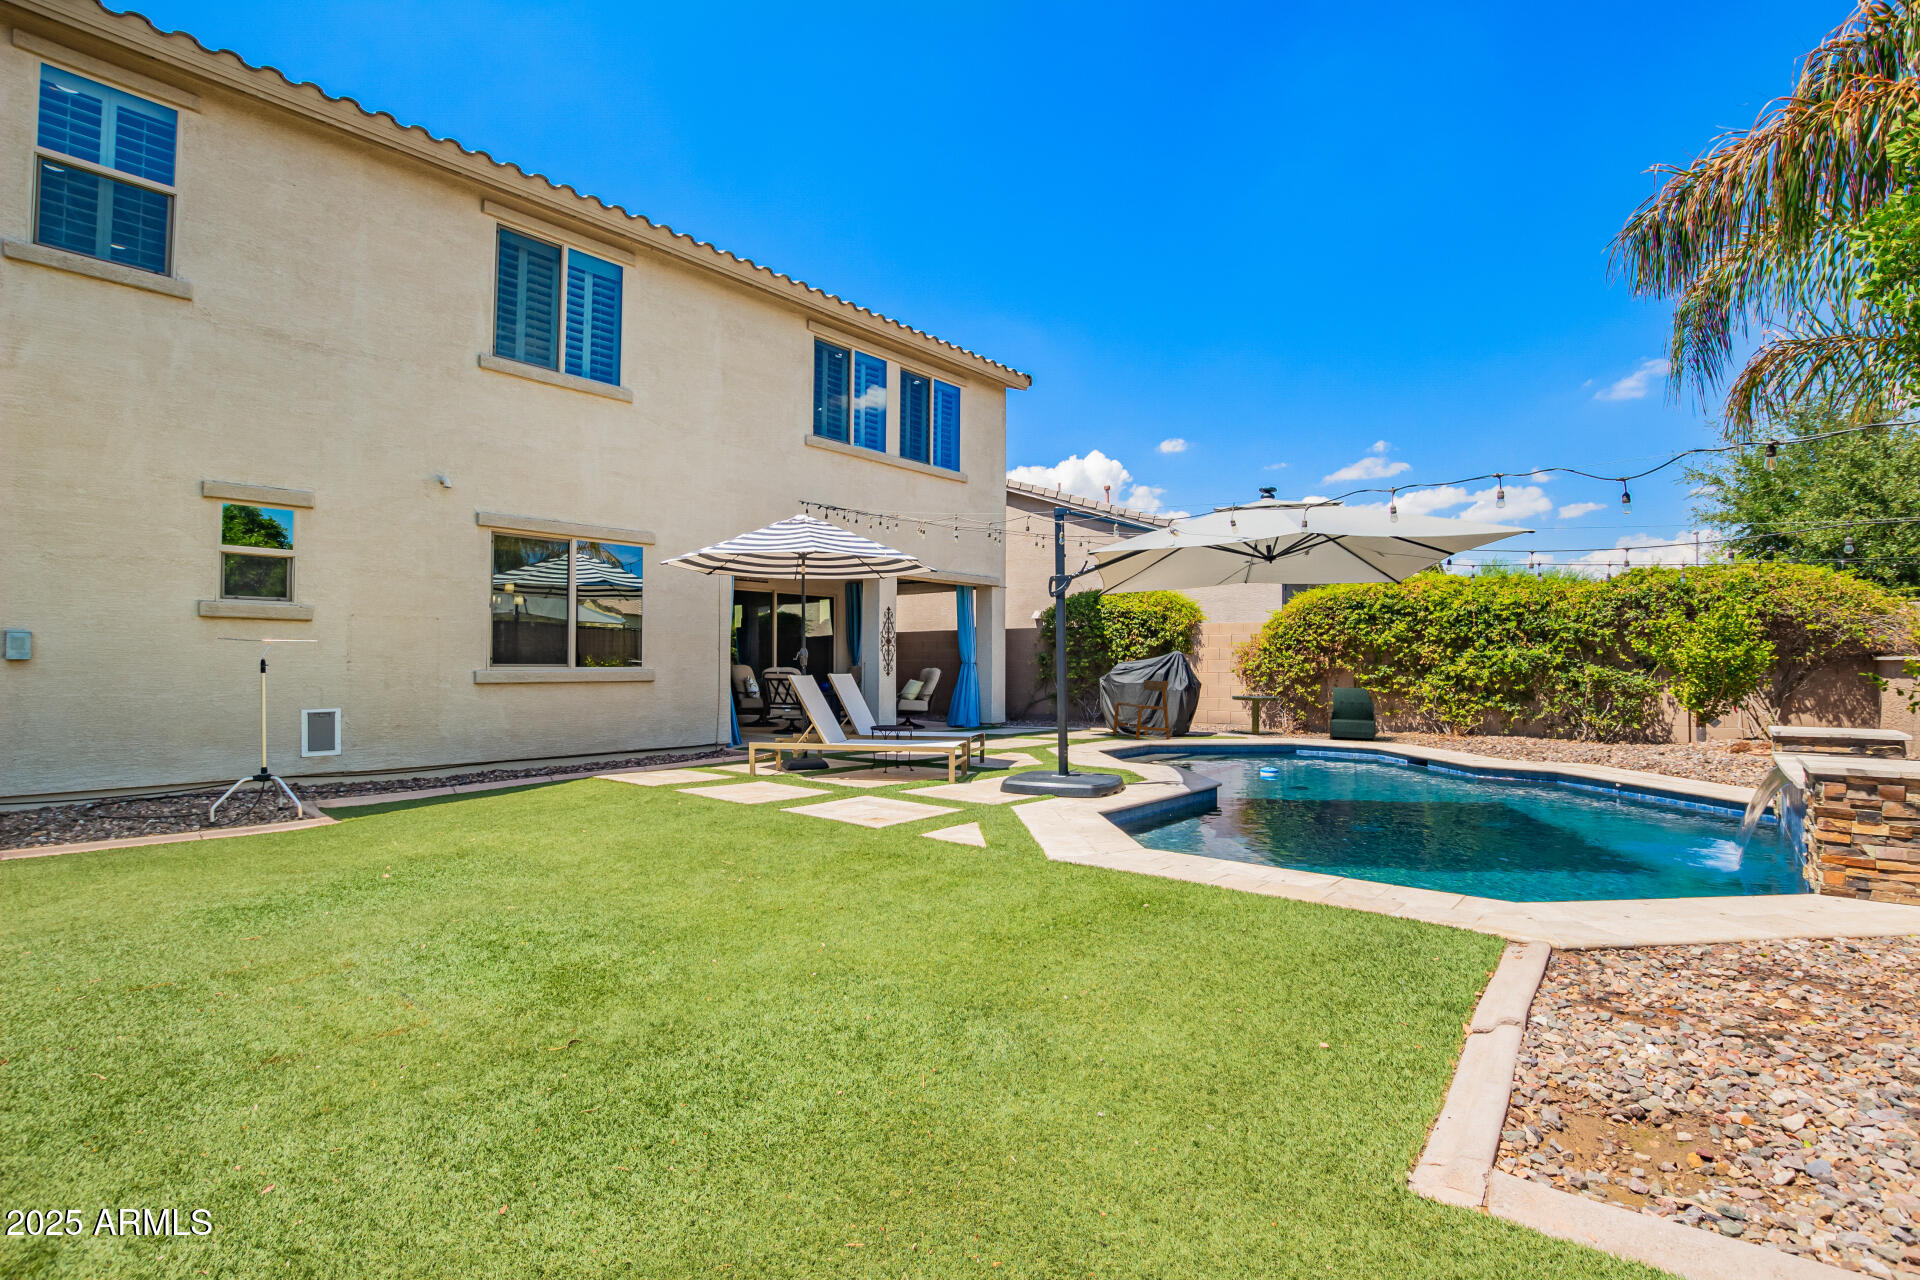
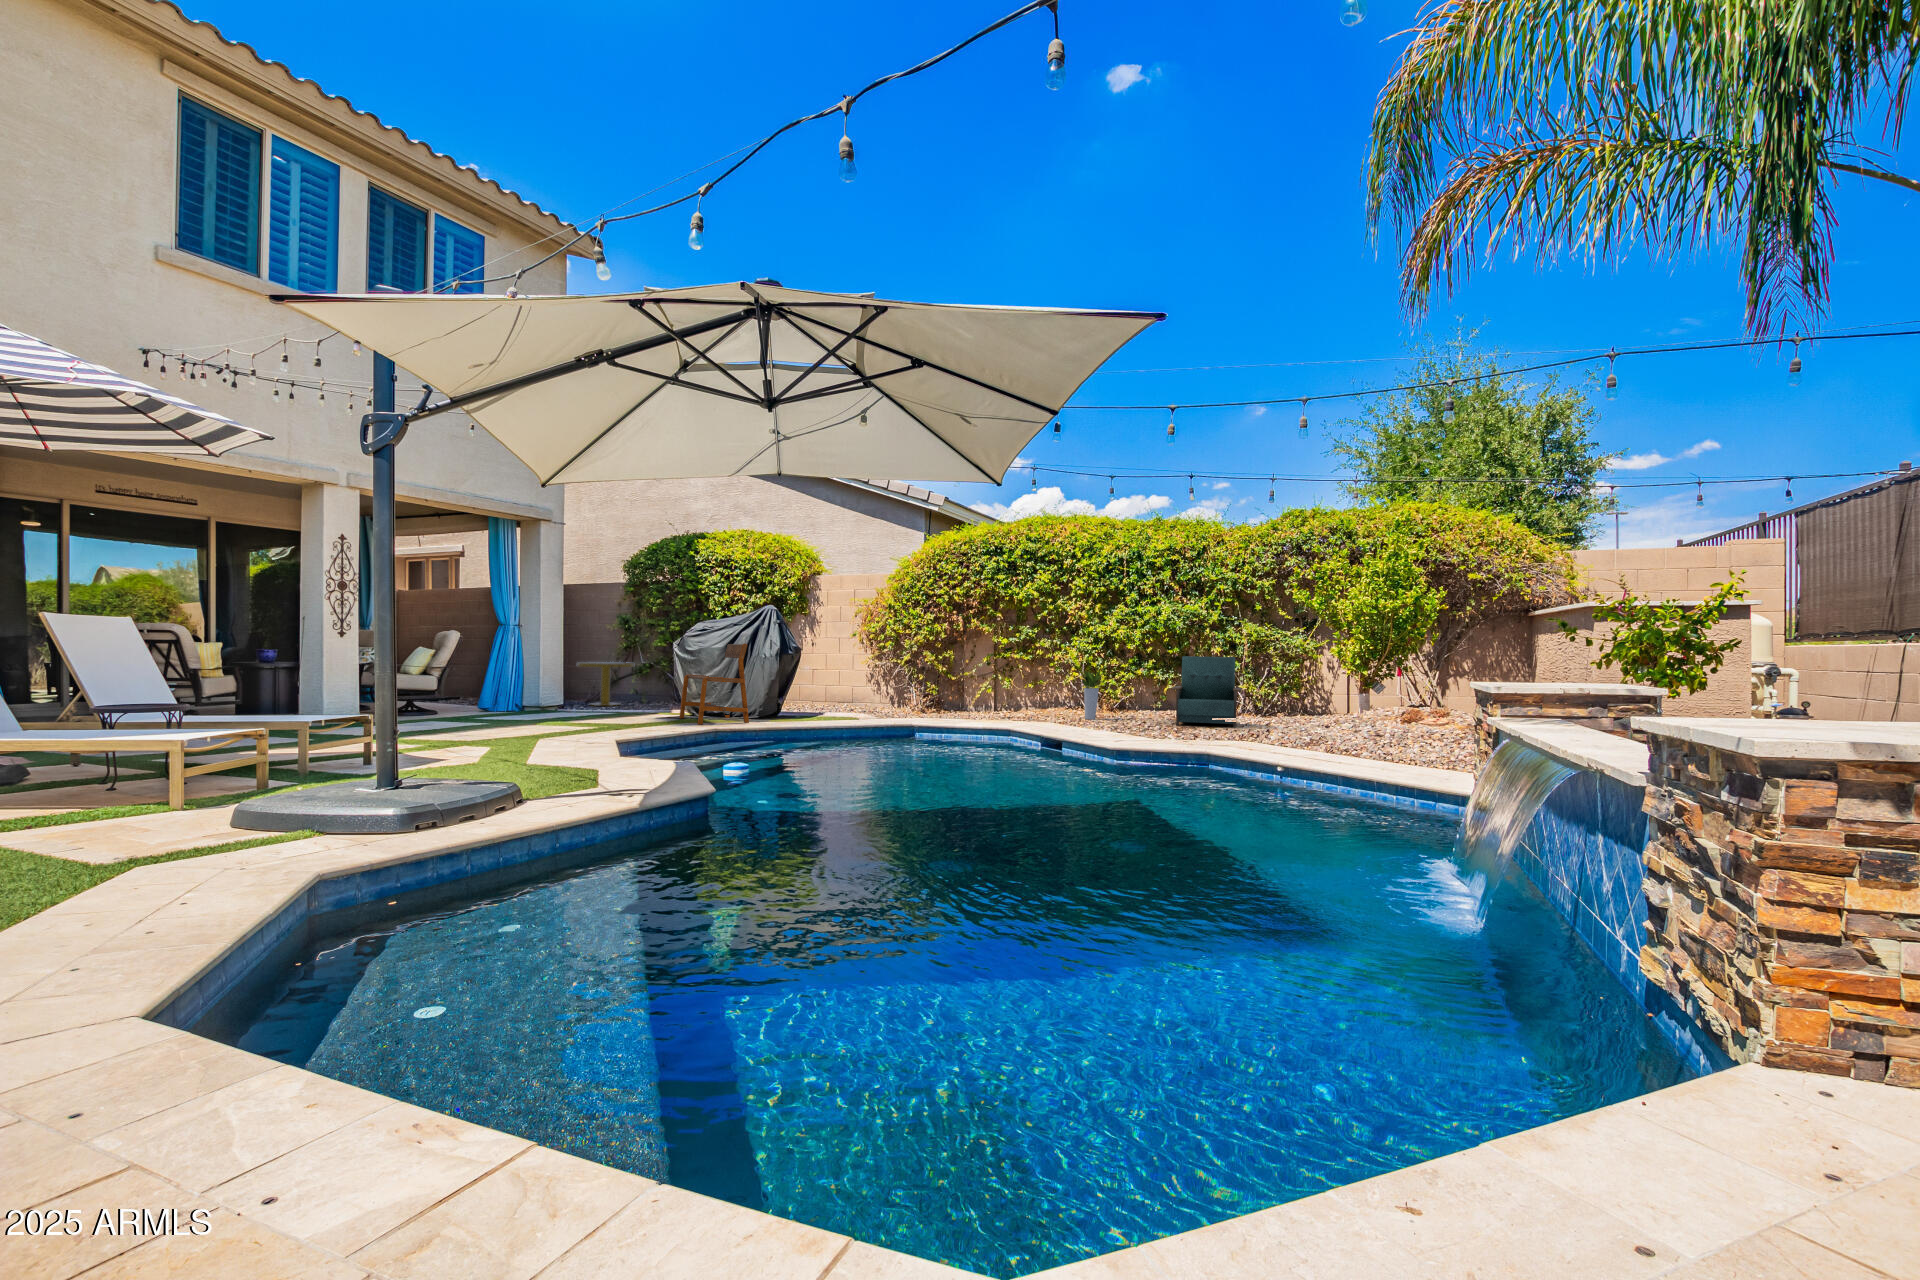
armchair: present [1326,687,1380,741] -> present [1172,656,1242,728]
side table: present [1232,696,1280,734] -> present [577,662,634,706]
planter: none [1433,702,1455,743] -> present [1082,671,1101,719]

